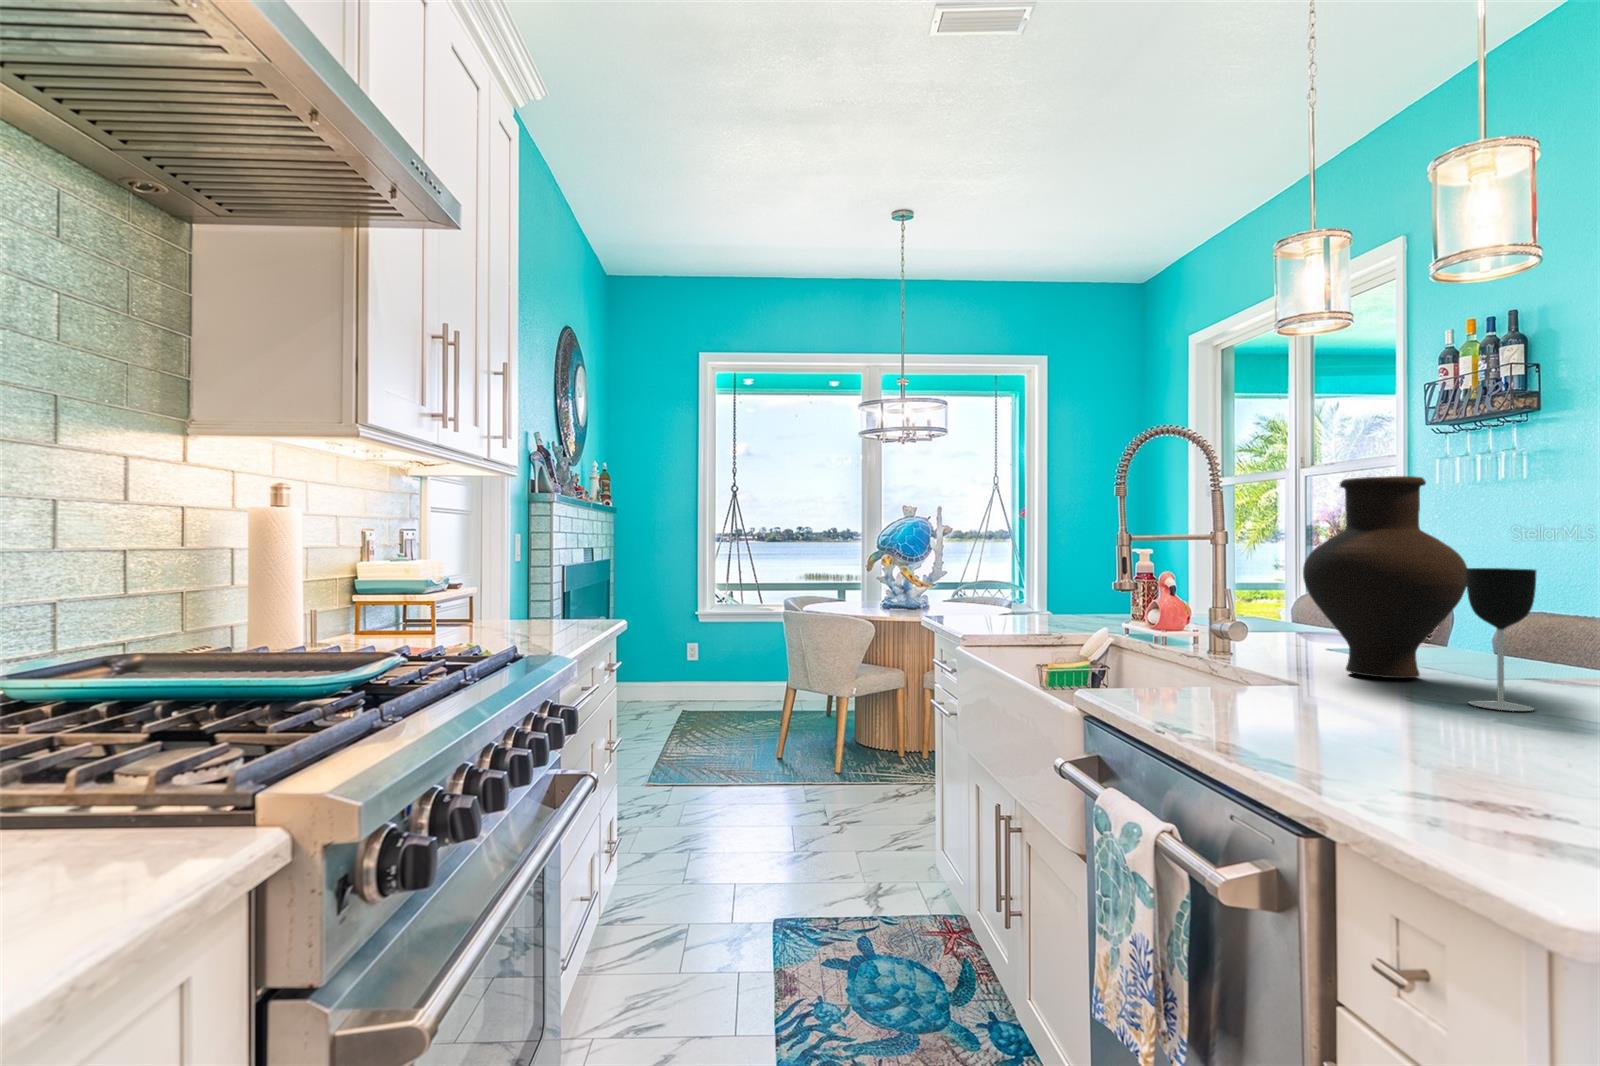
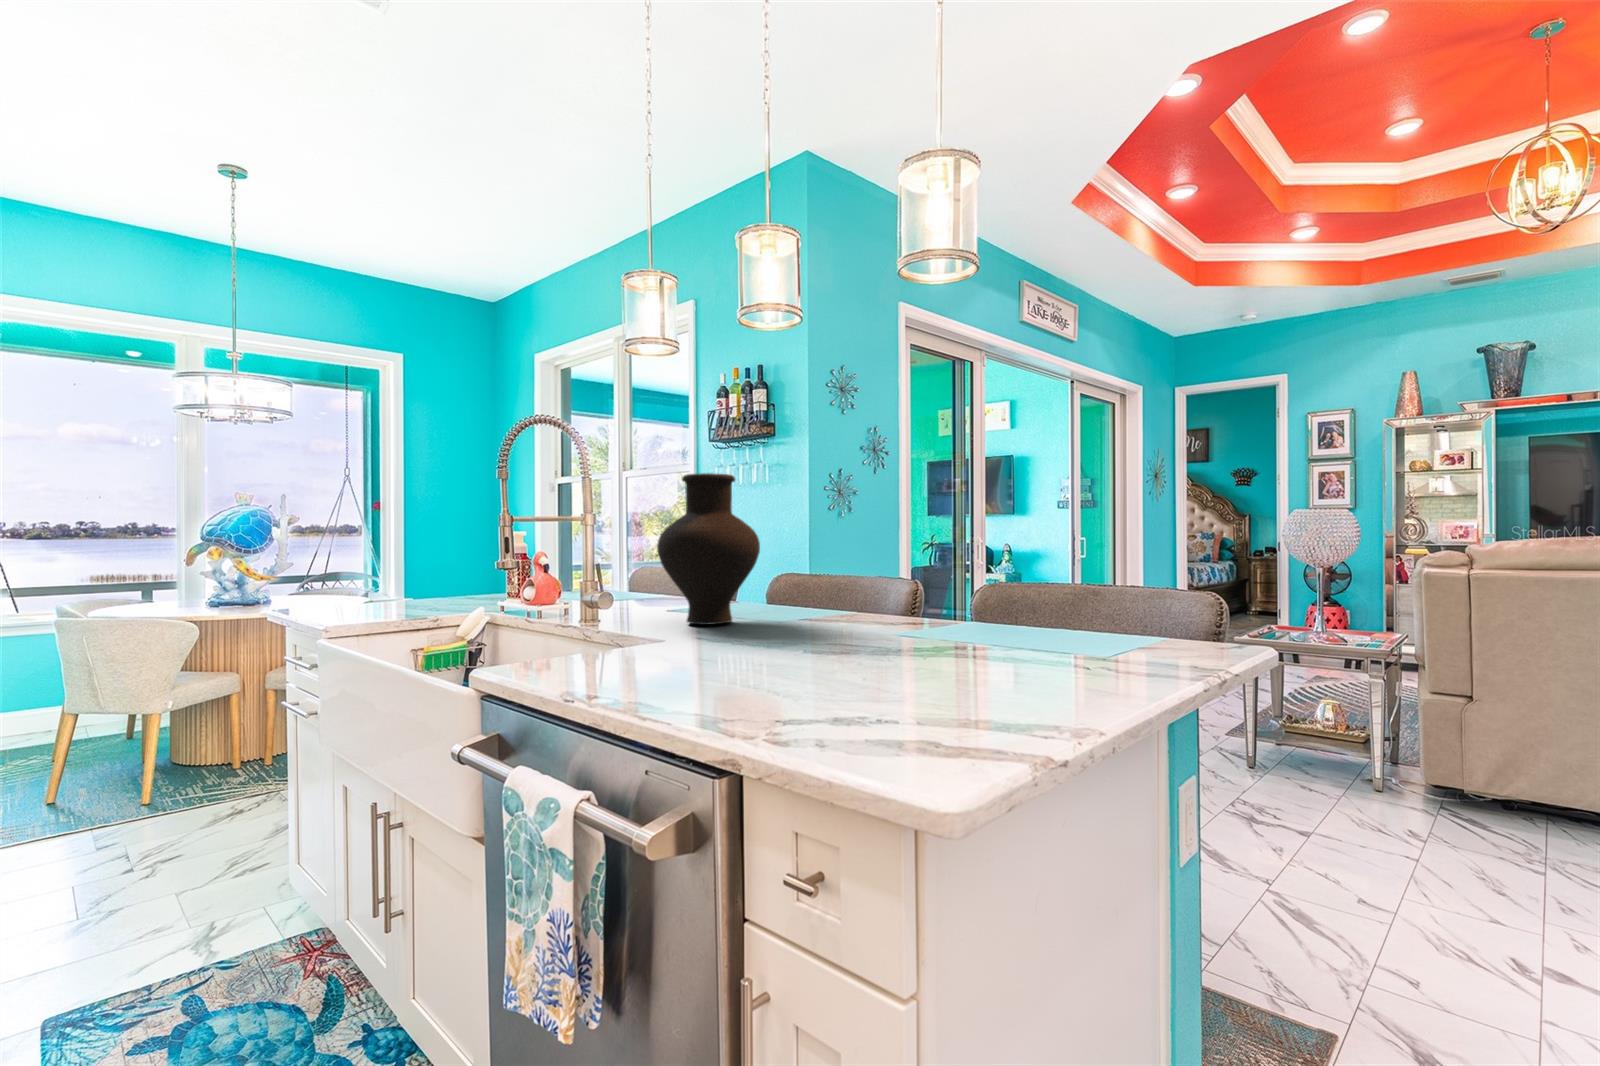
wine glass: present [1466,568,1537,711] -> none [768,540,806,638]

